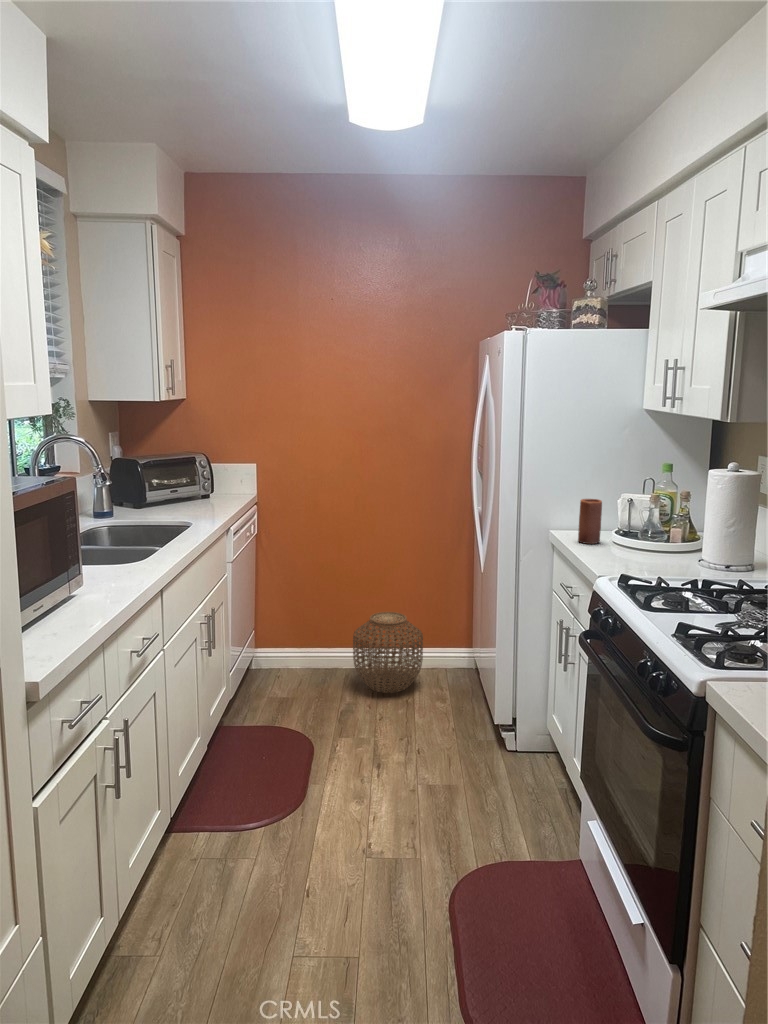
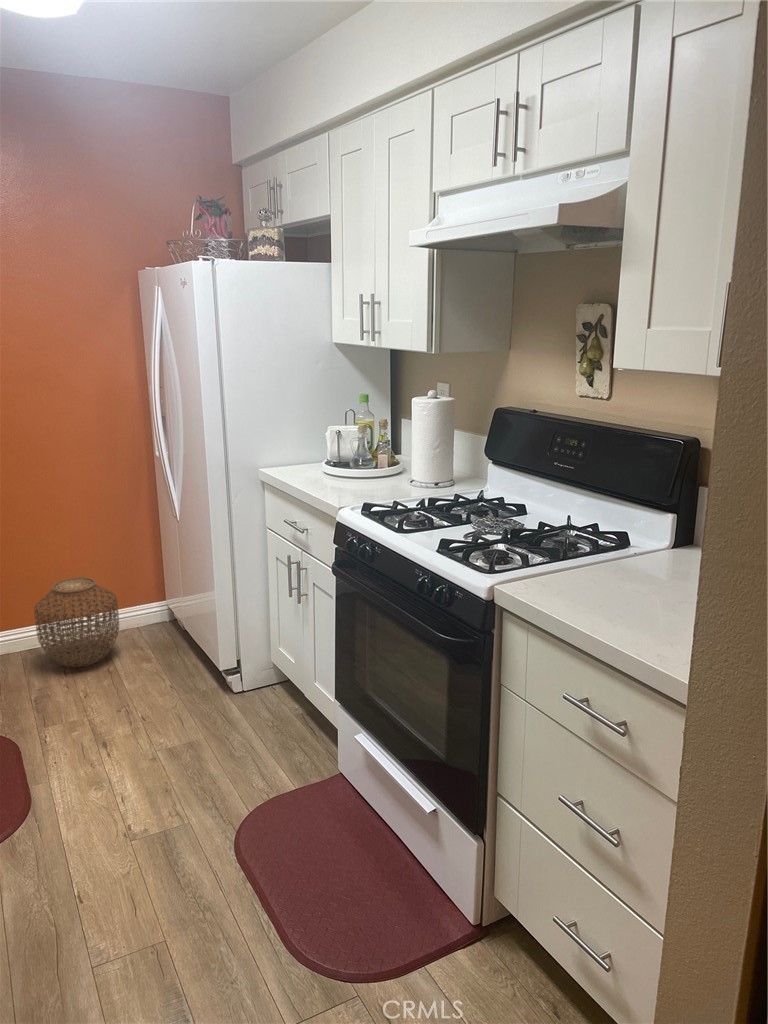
candle: present [578,499,602,544] -> none [291,433,313,478]

